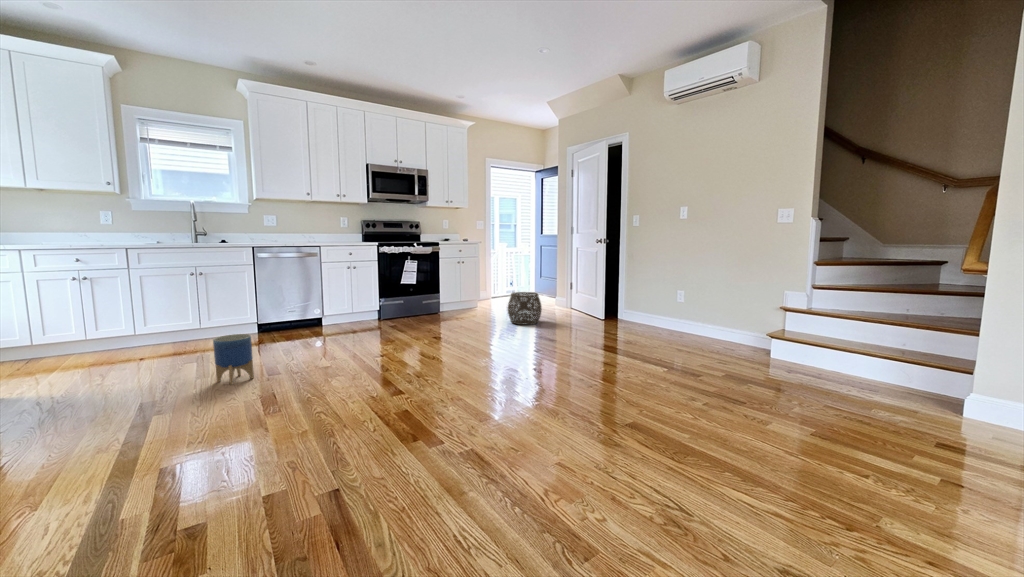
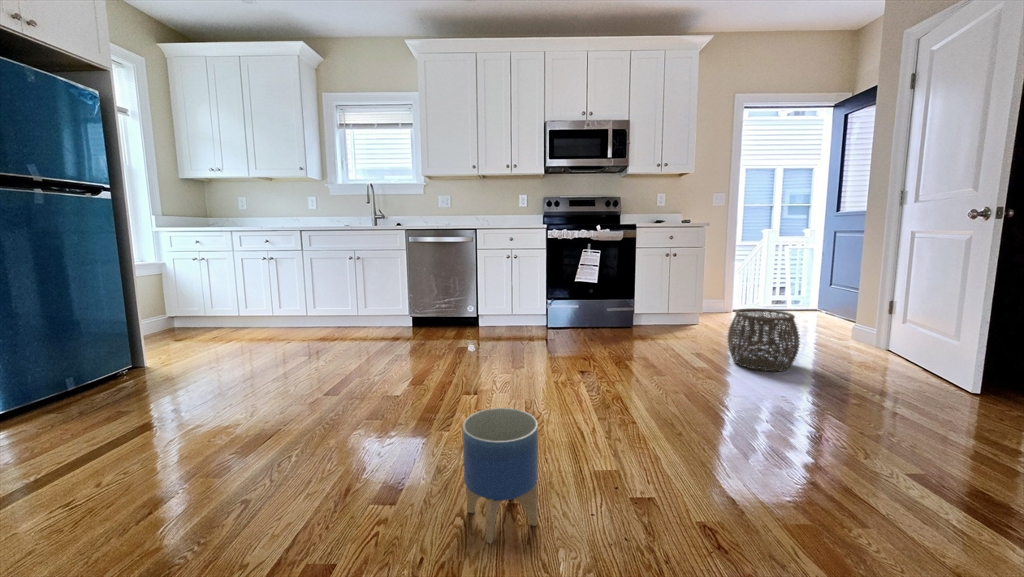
planter: present [213,334,254,385] -> present [463,408,538,544]

